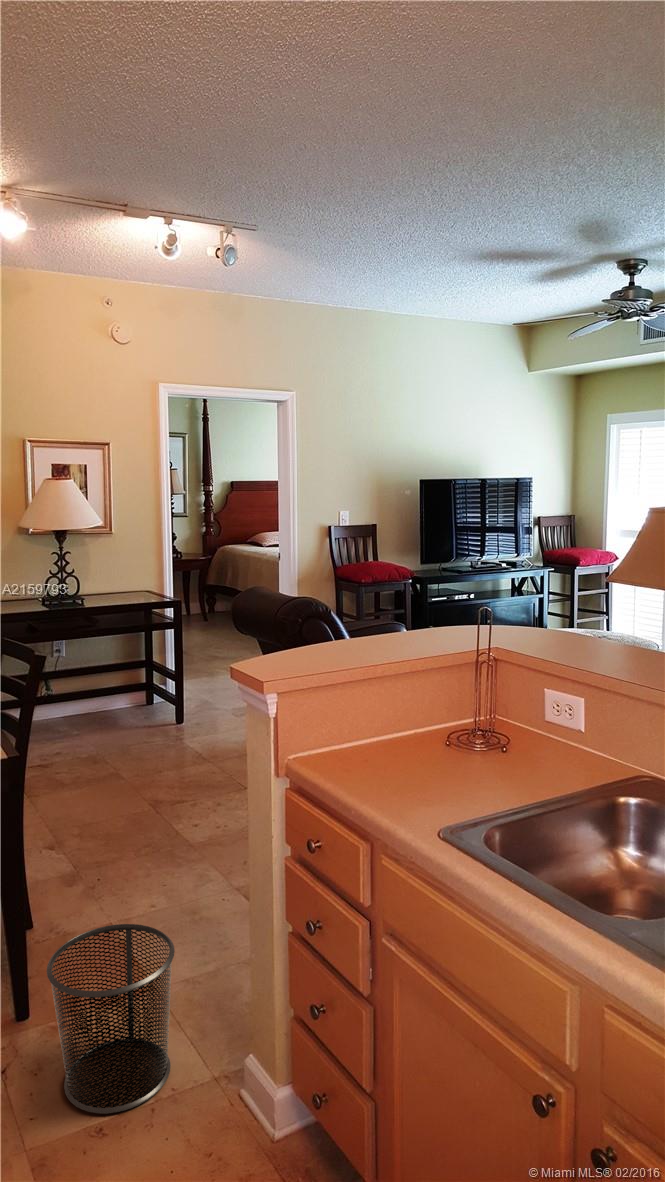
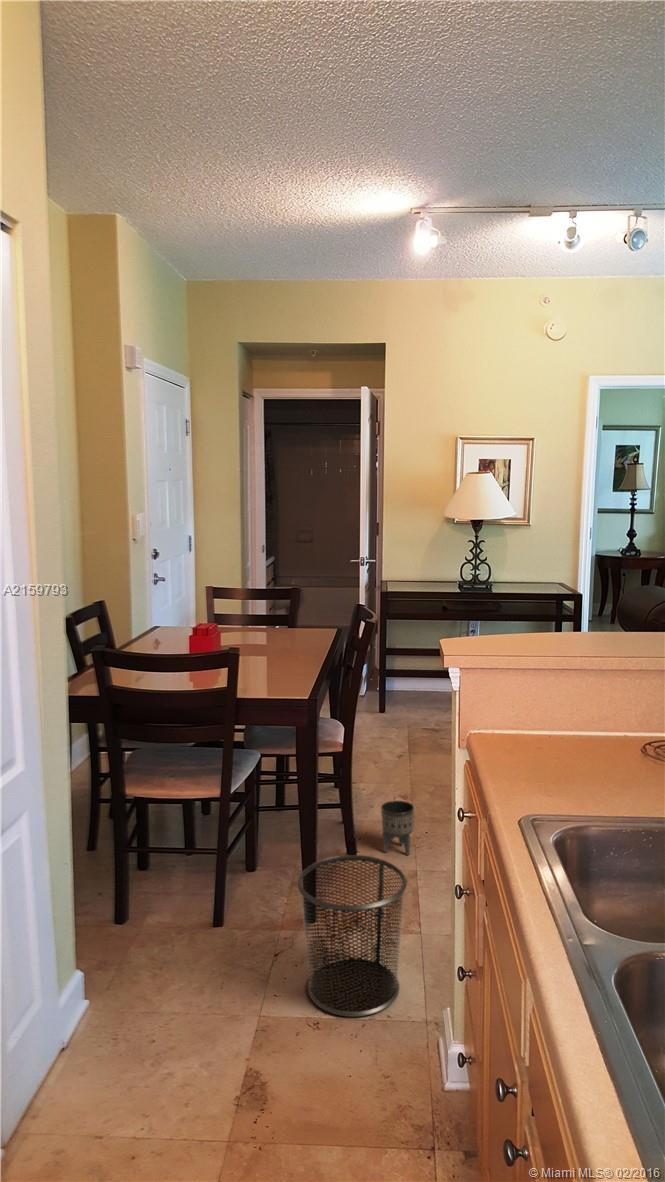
planter: none [58,854,97,917] -> present [381,801,414,855]

